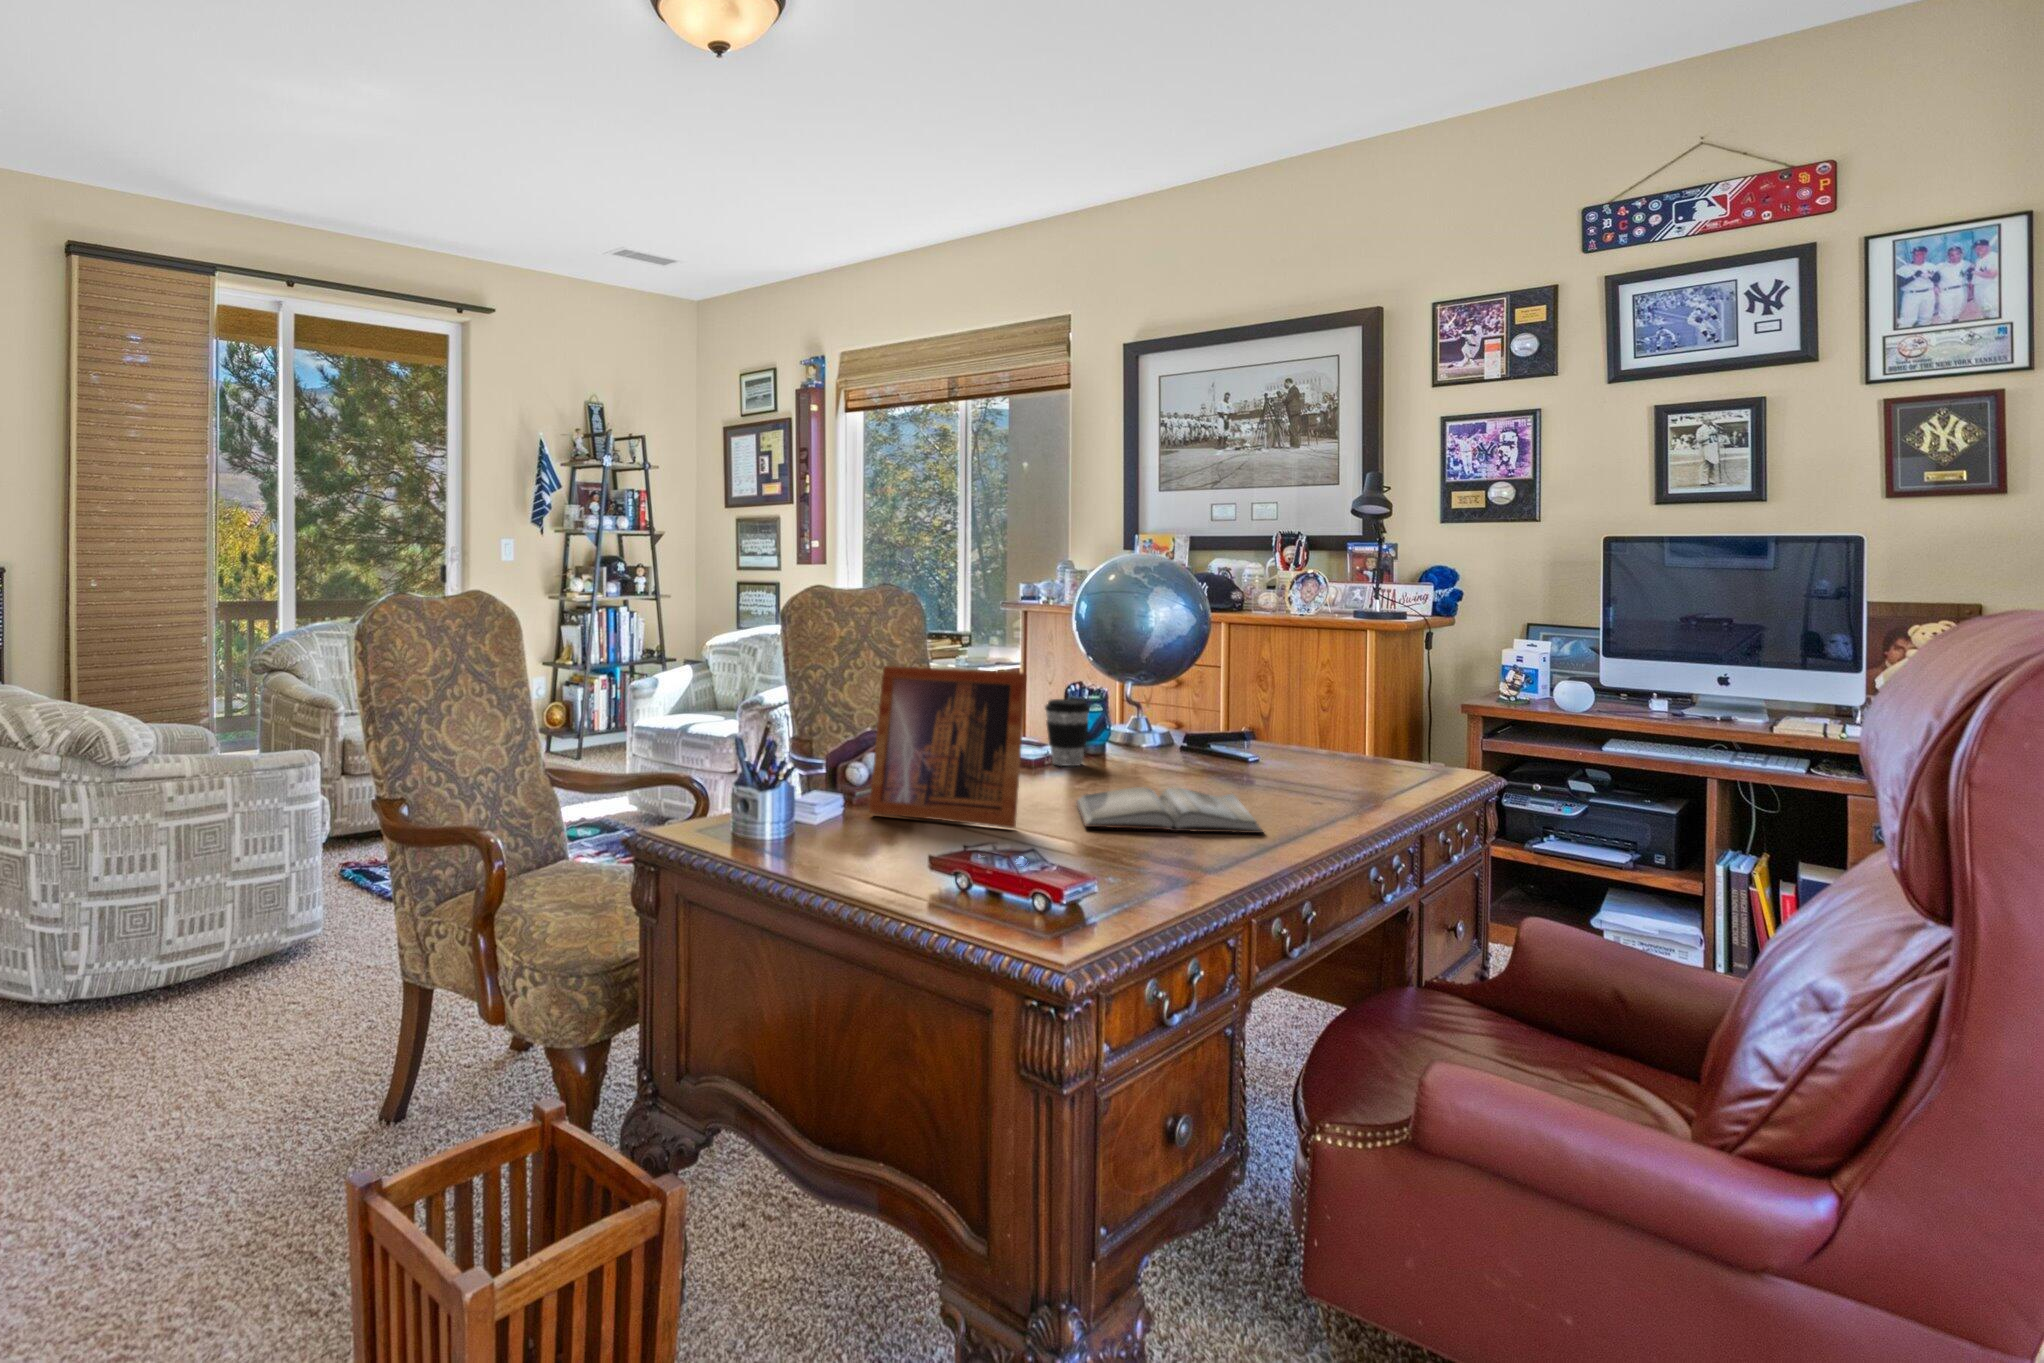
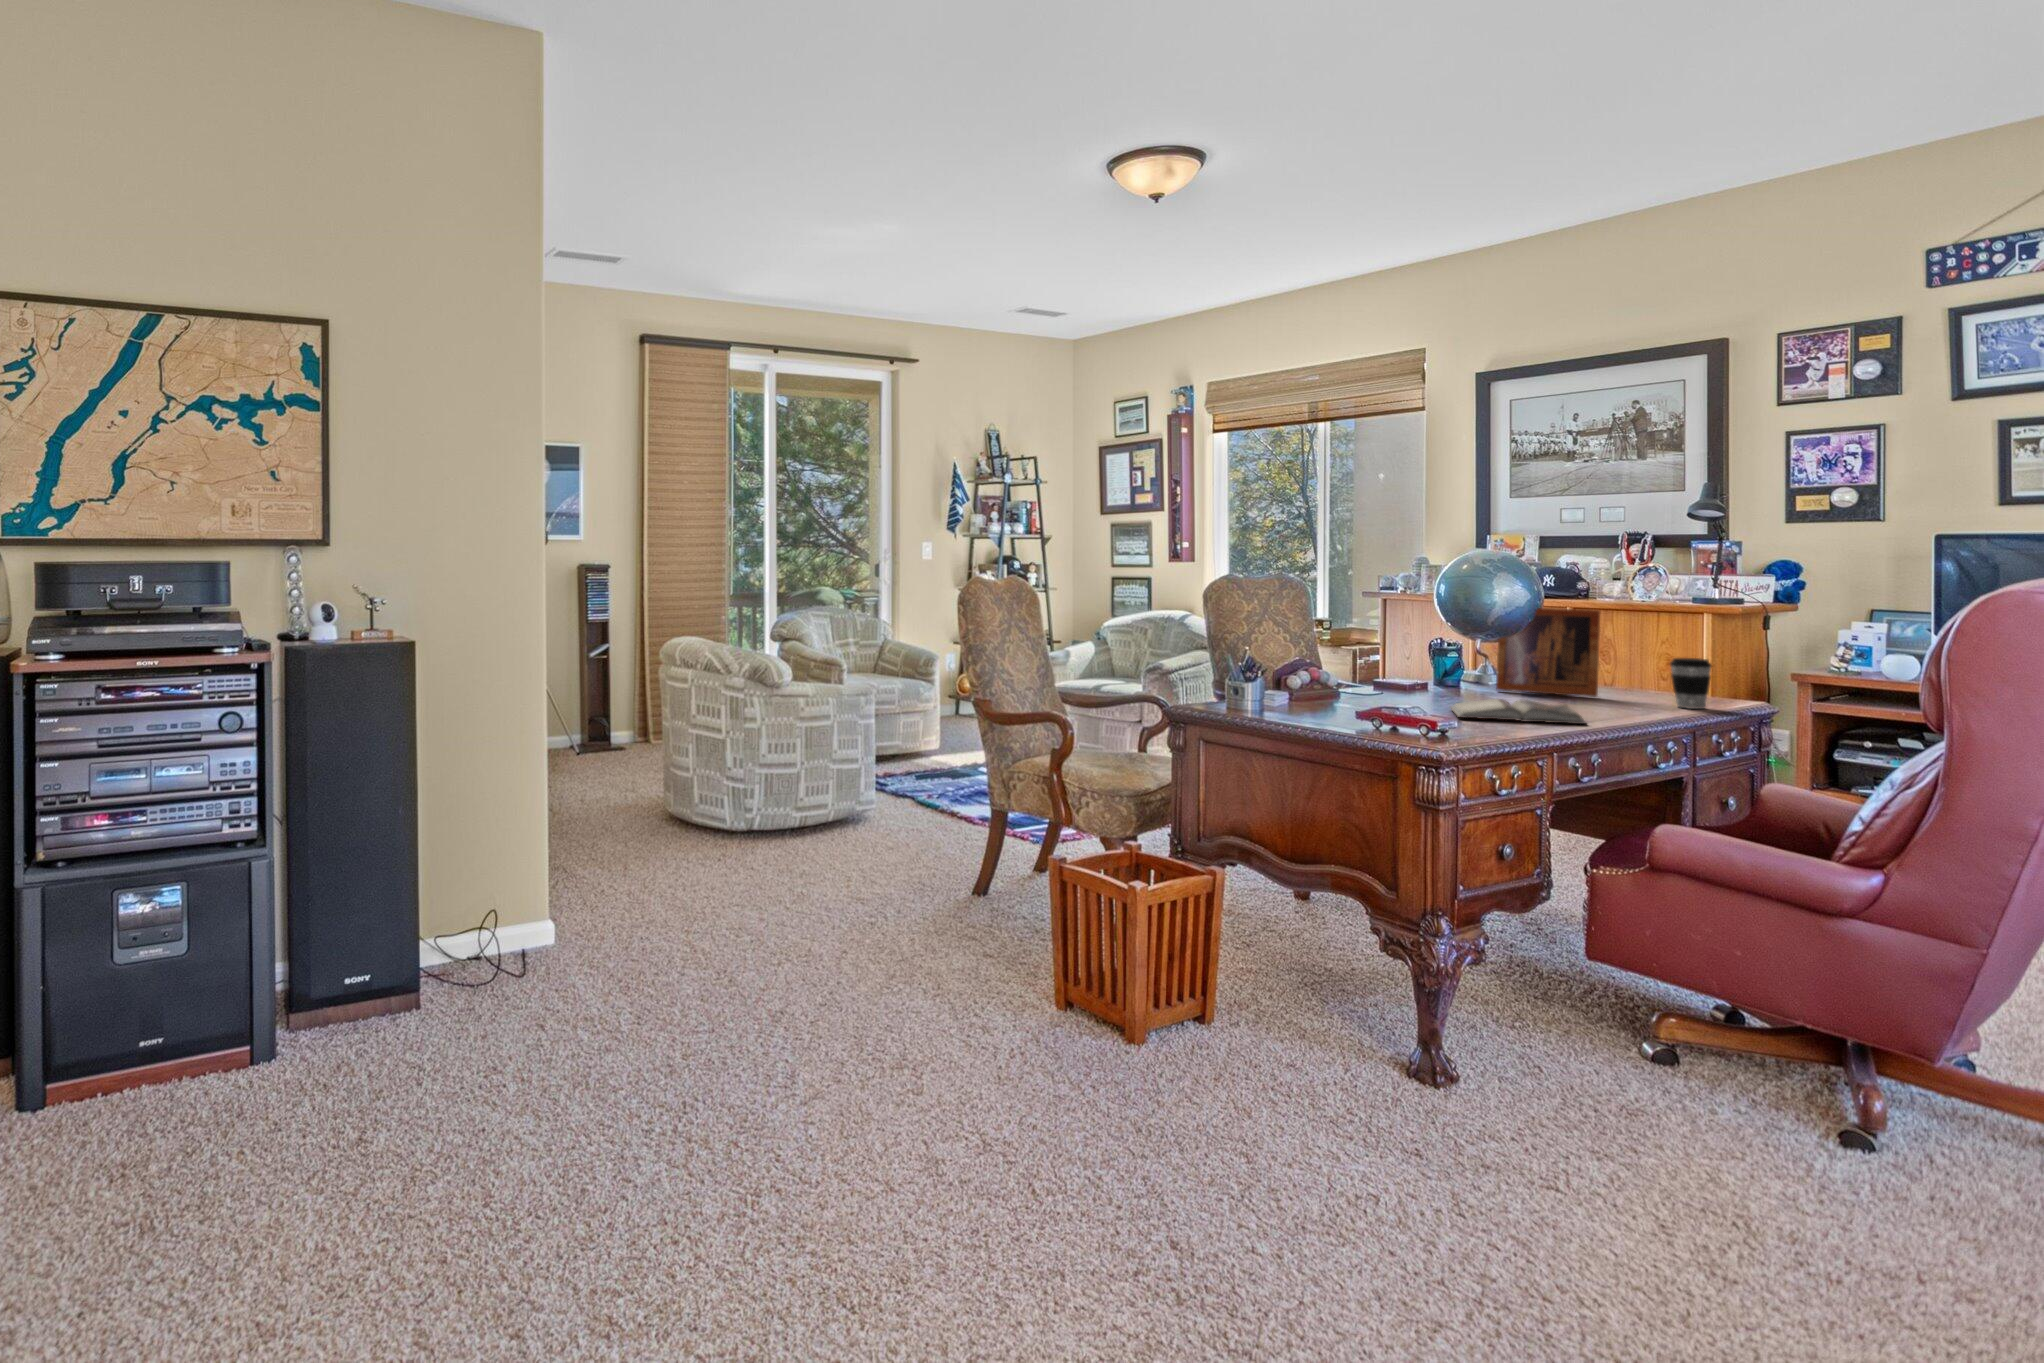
picture frame: present [869,666,1026,828] -> present [1496,608,1600,697]
coffee cup: present [1045,699,1090,766] -> present [1670,658,1712,709]

